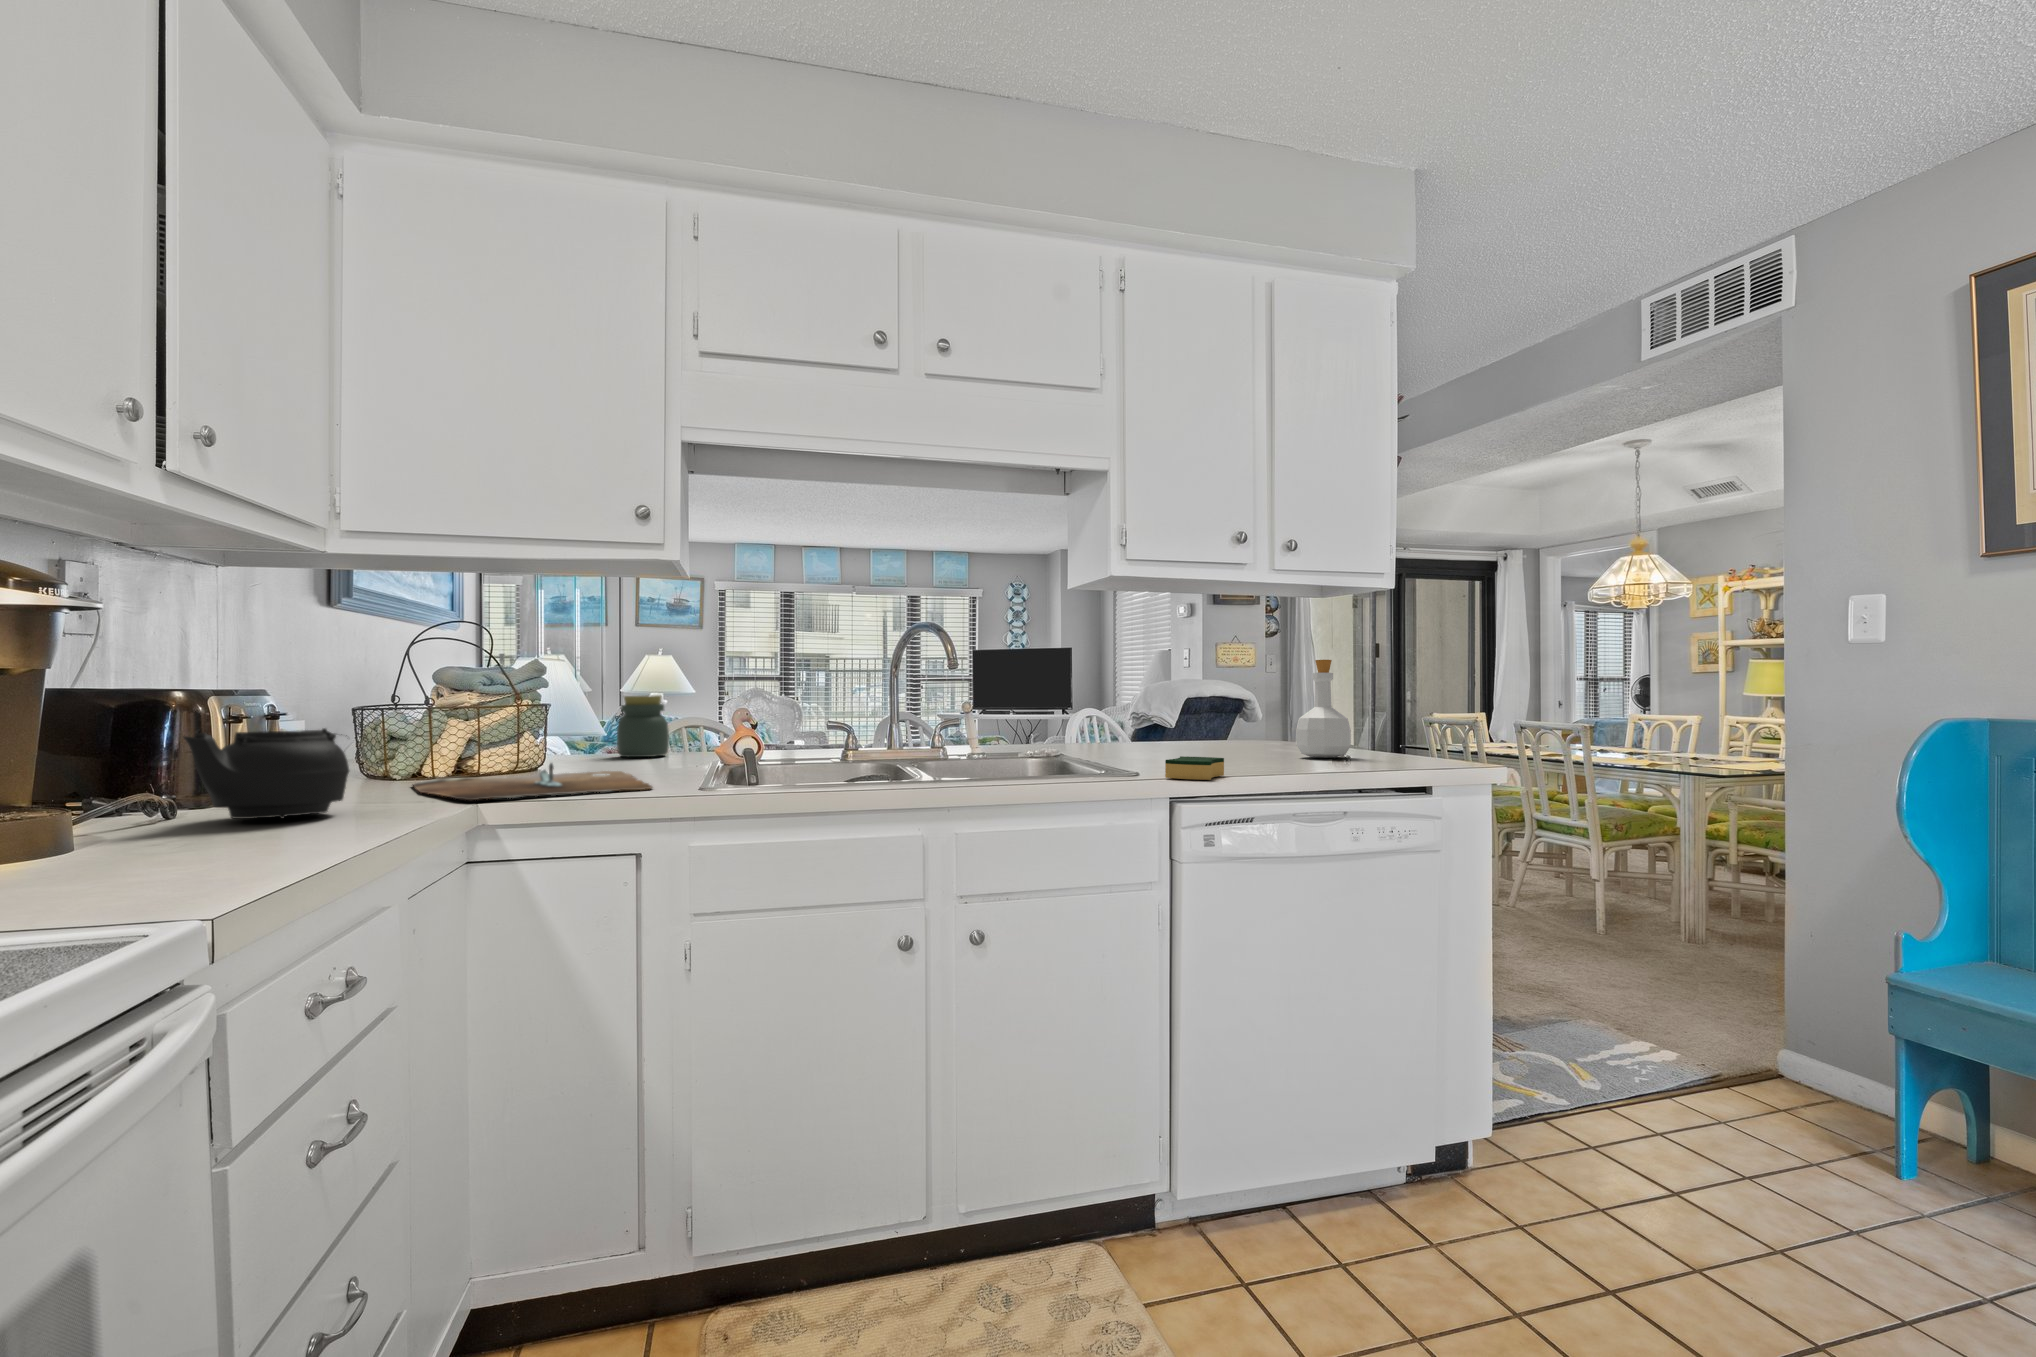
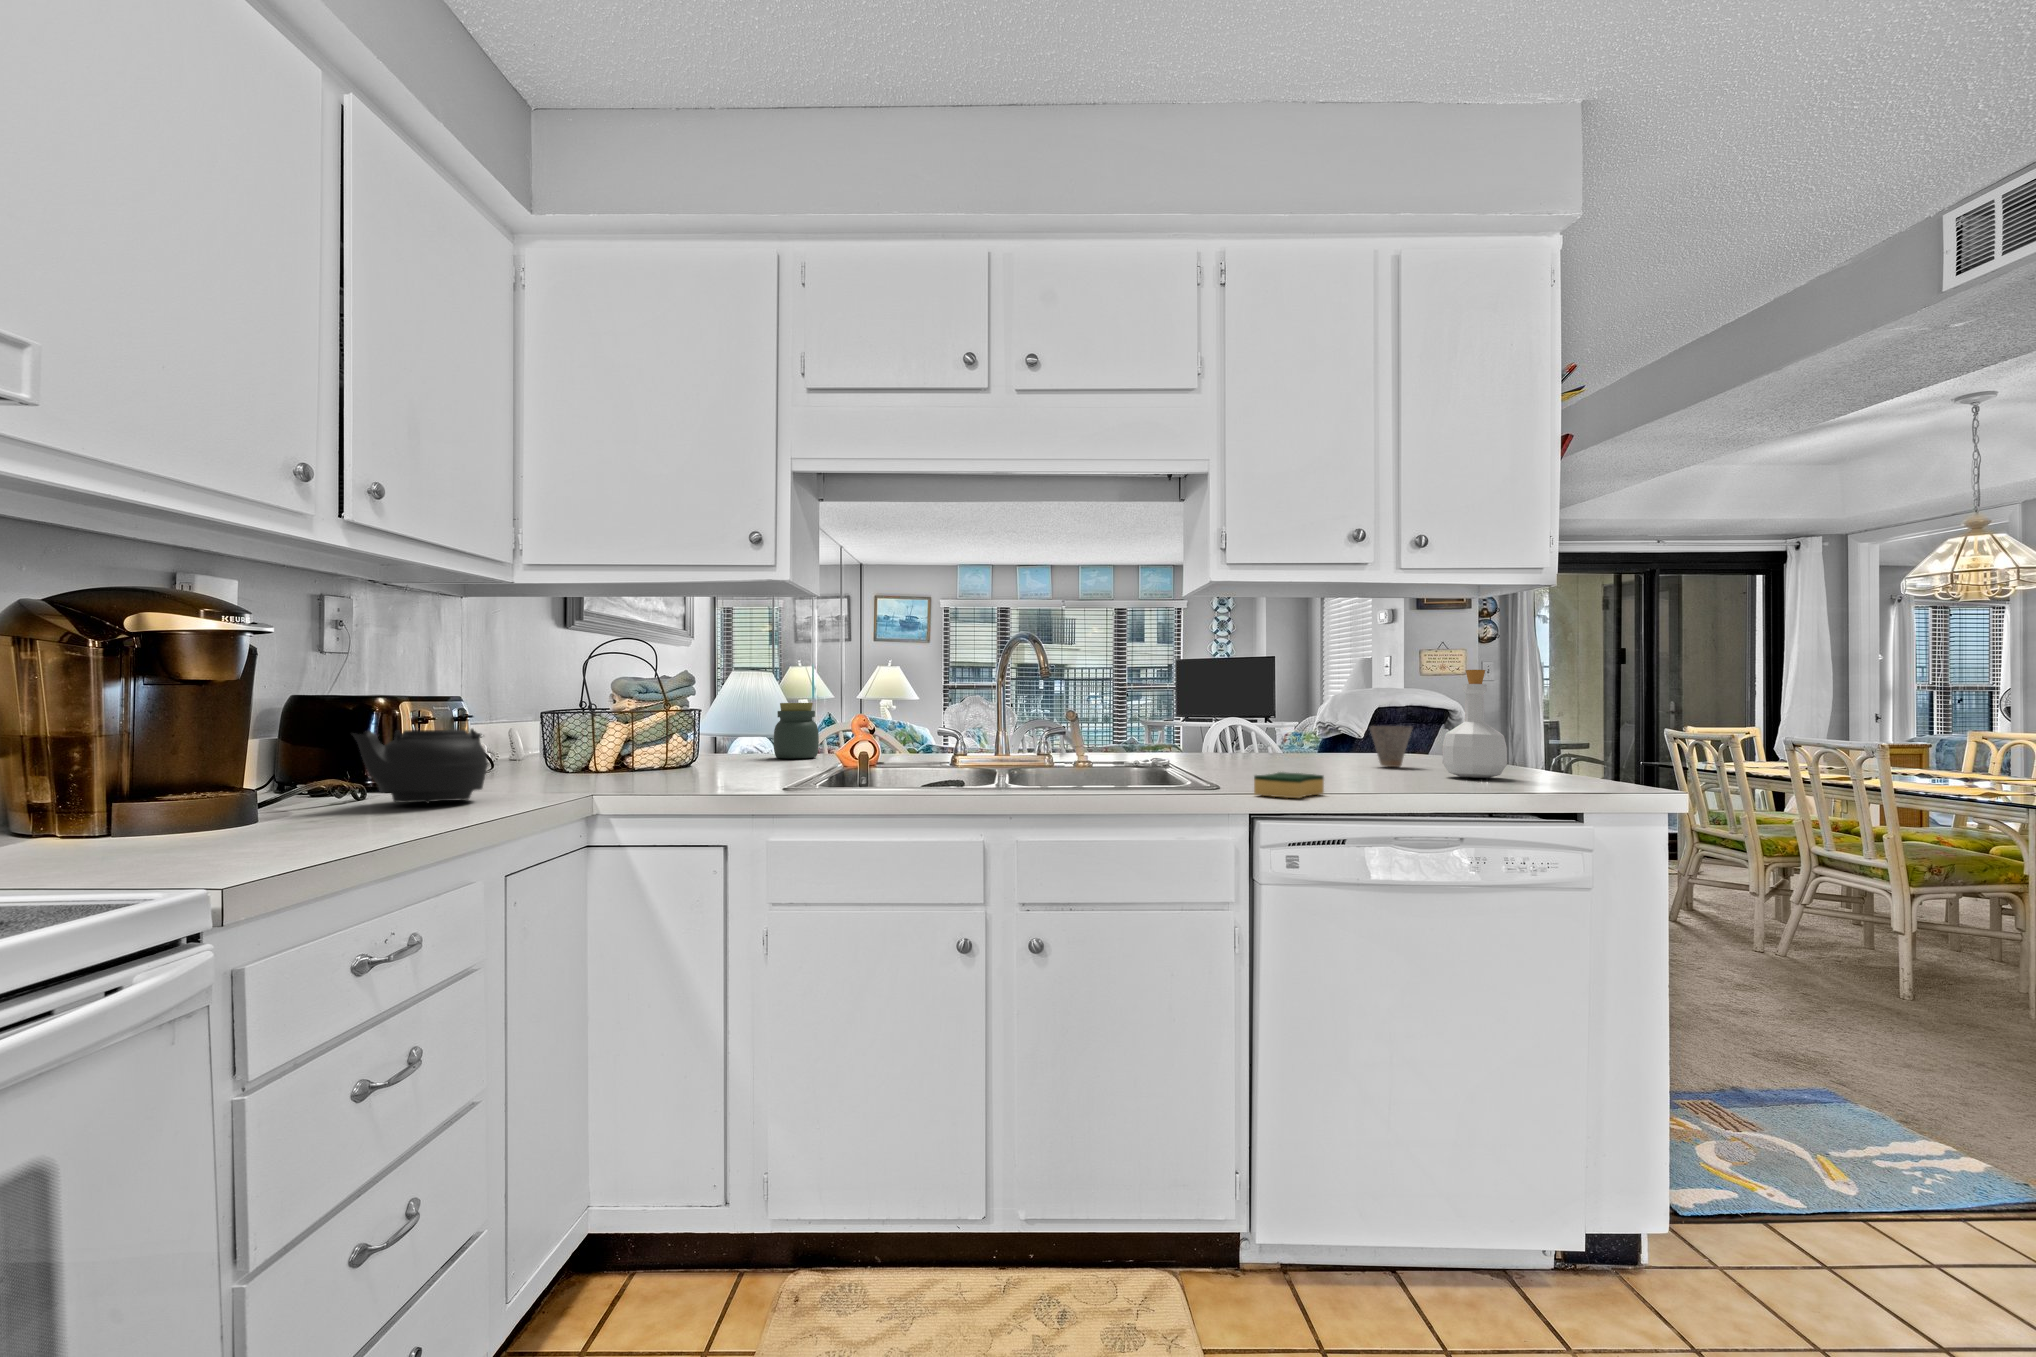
cup: none [1220,712,1258,751] -> present [1370,726,1412,767]
cutting board: present [412,763,652,800] -> none [567,762,758,793]

